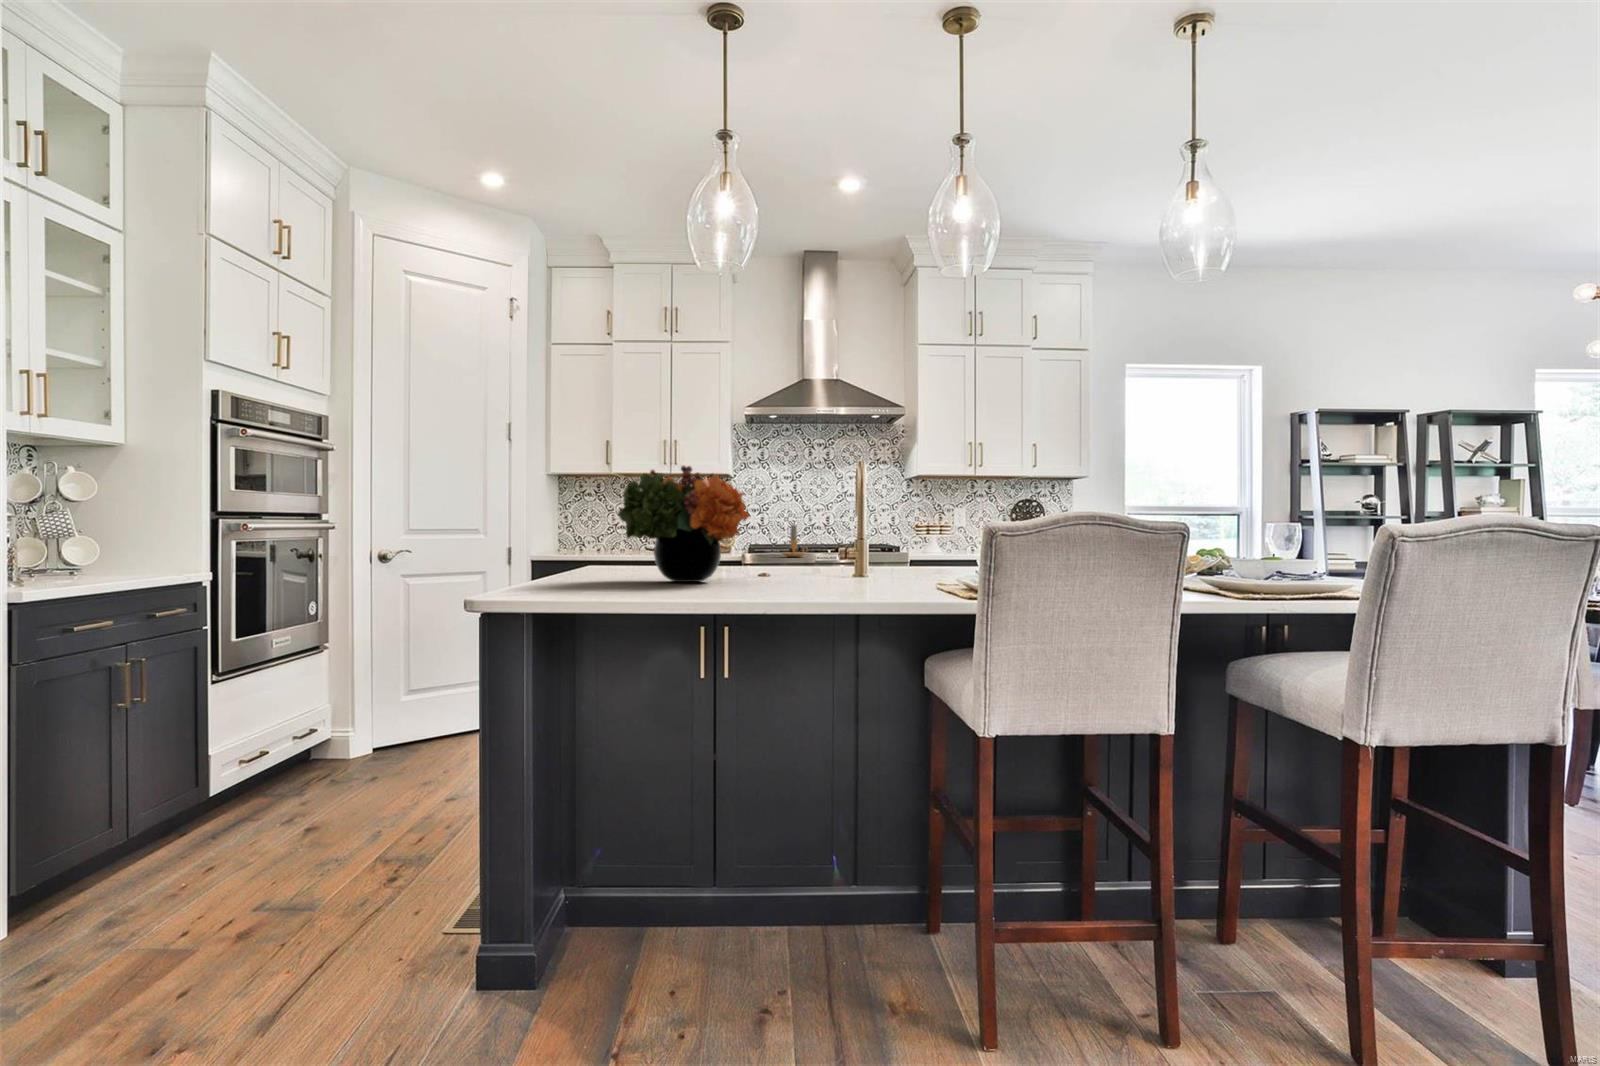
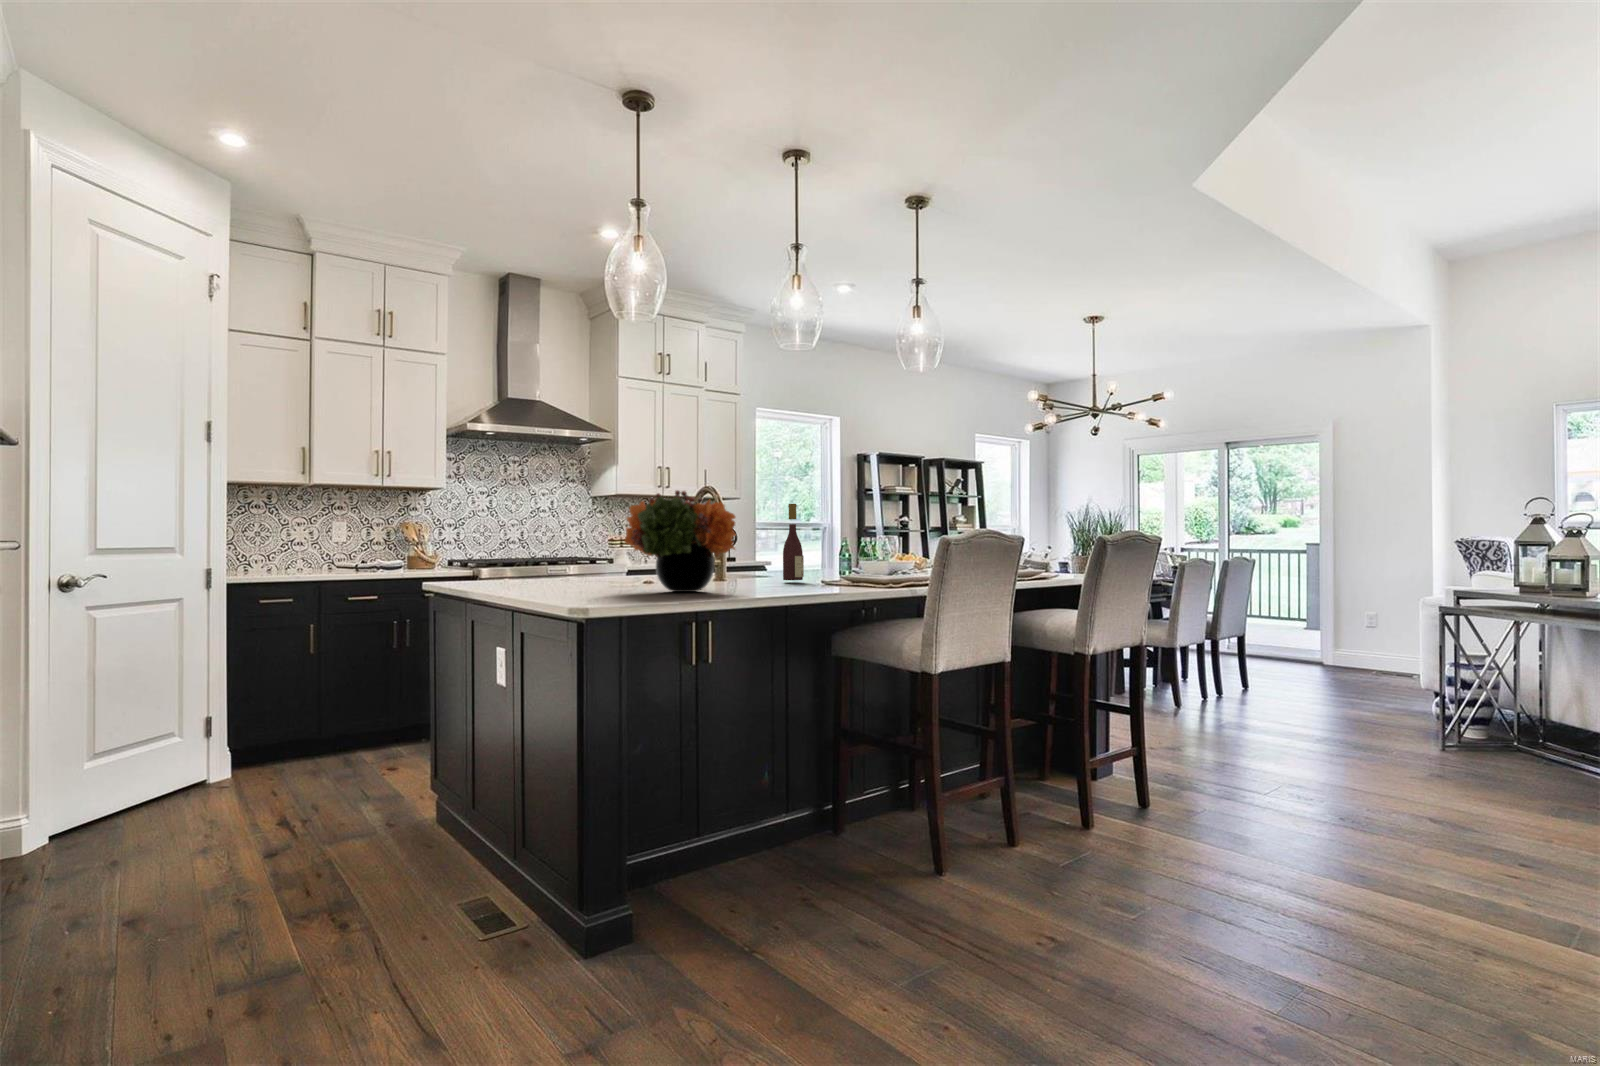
wine bottle: none [896,479,923,579] -> present [783,504,804,580]
candle: present [782,524,806,557] -> none [519,537,550,570]

